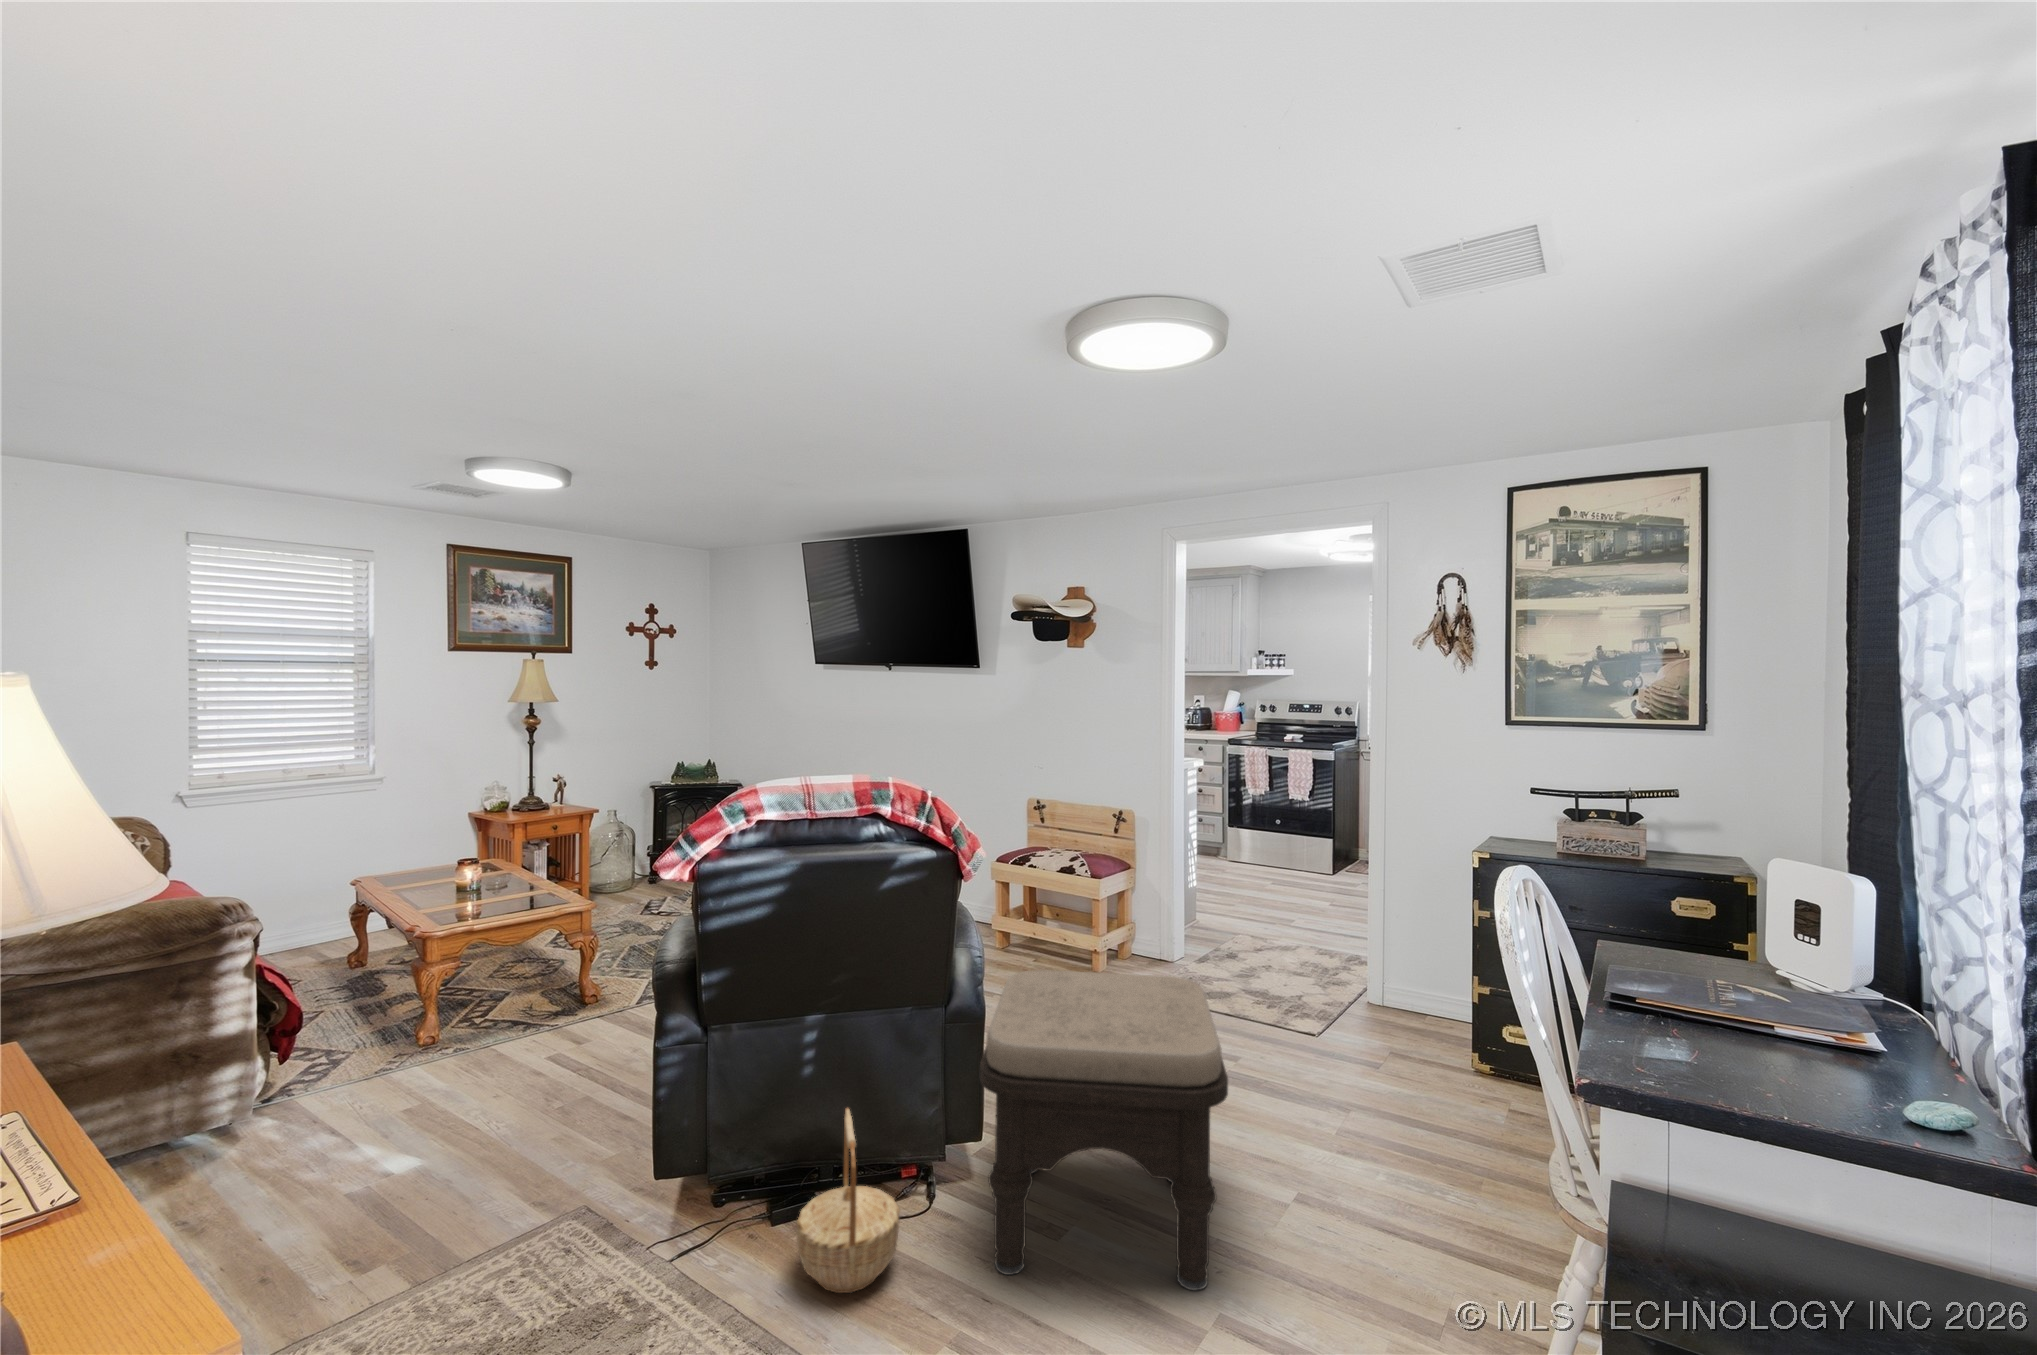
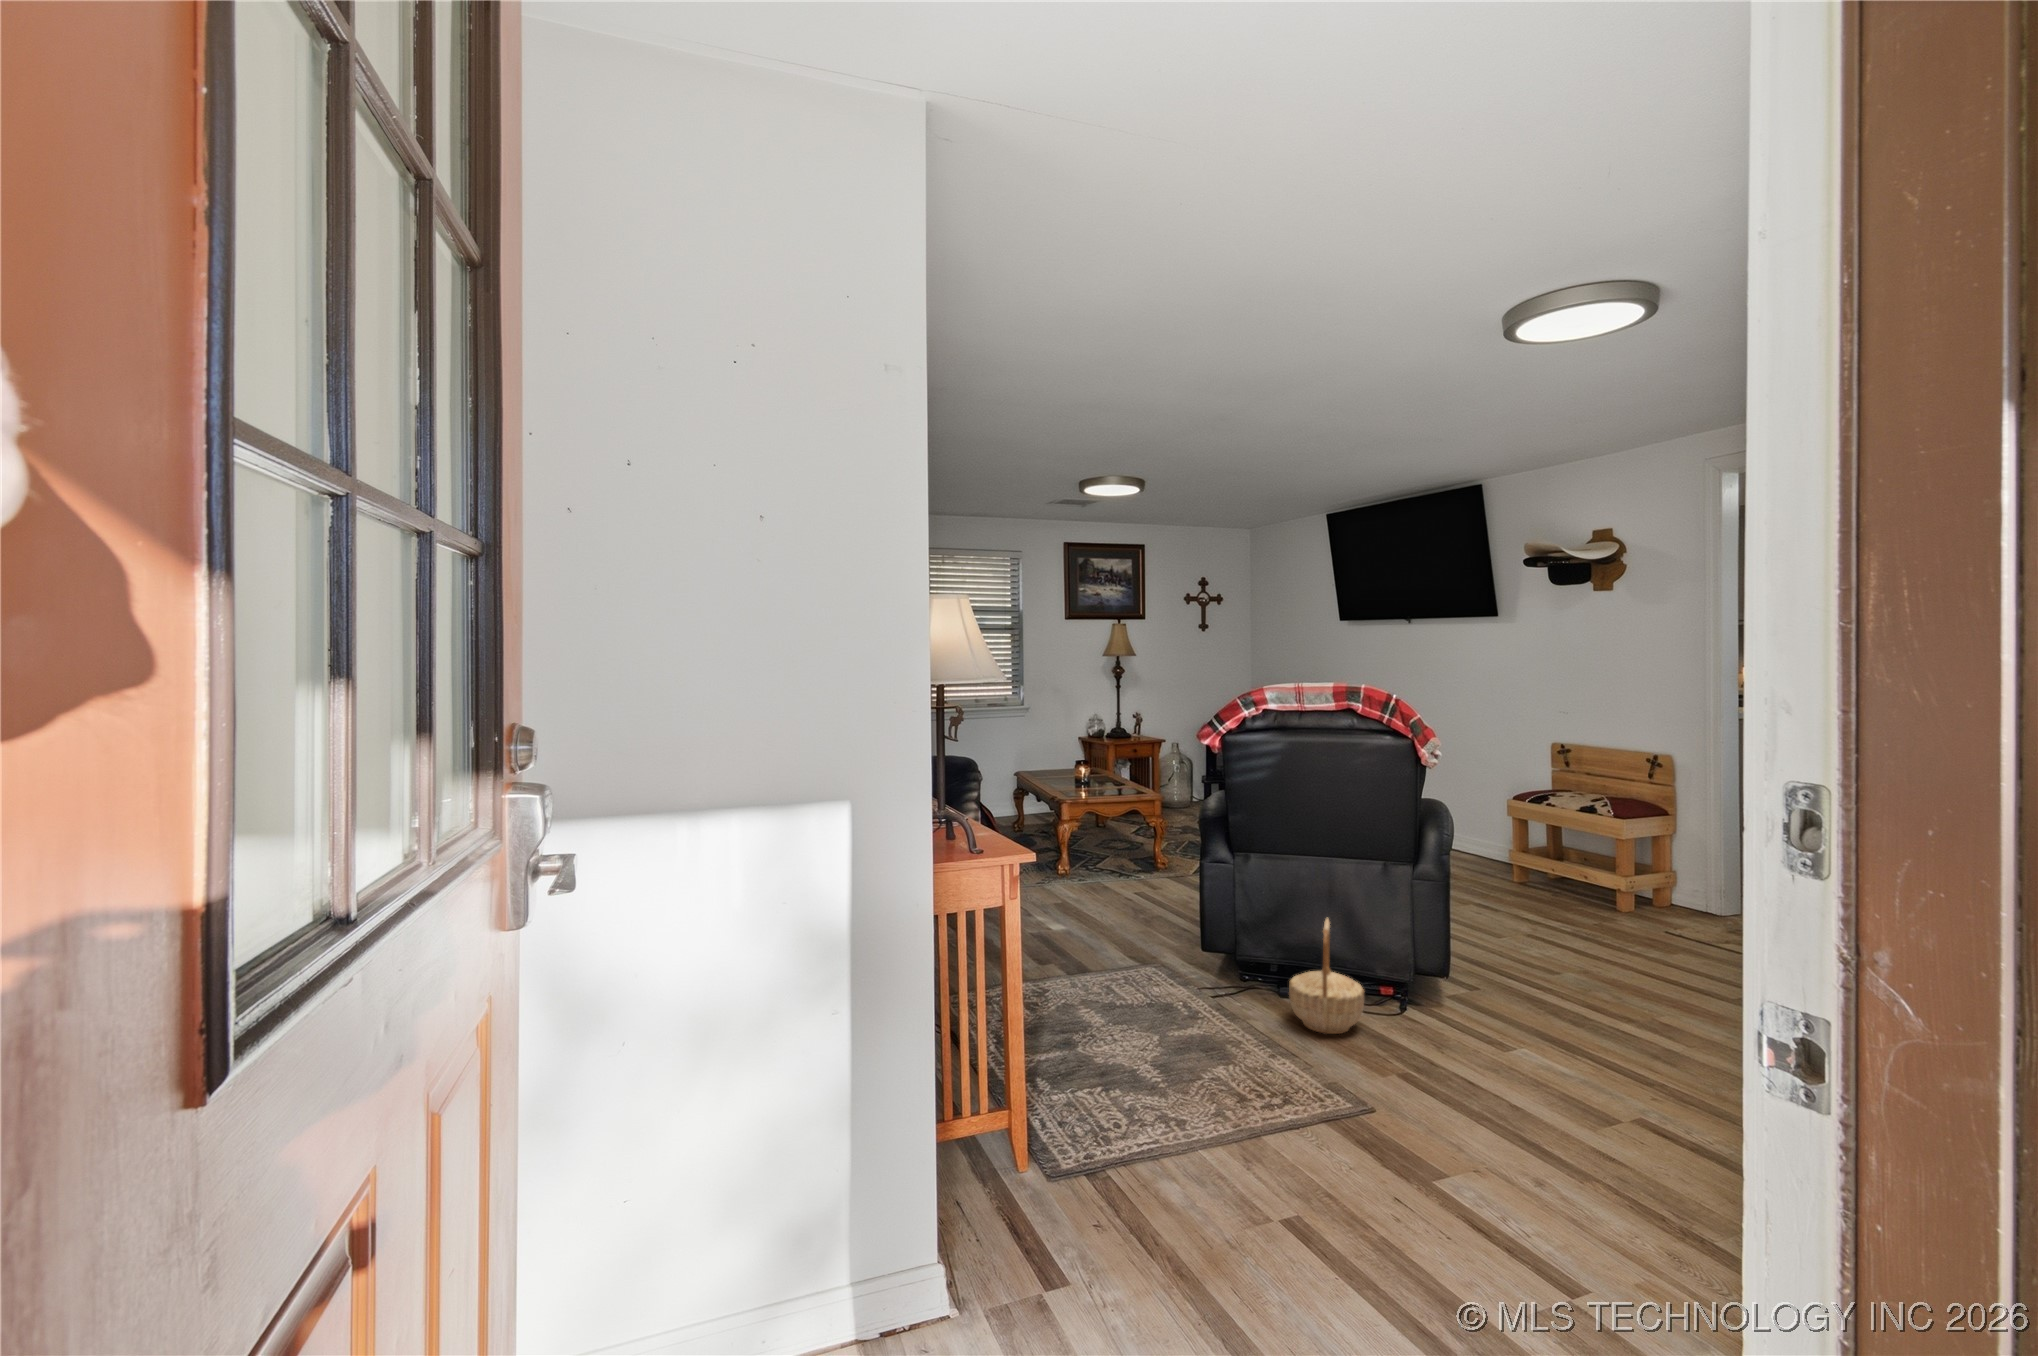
ottoman: present [979,970,1228,1290] -> none [1427,850,1669,1100]

